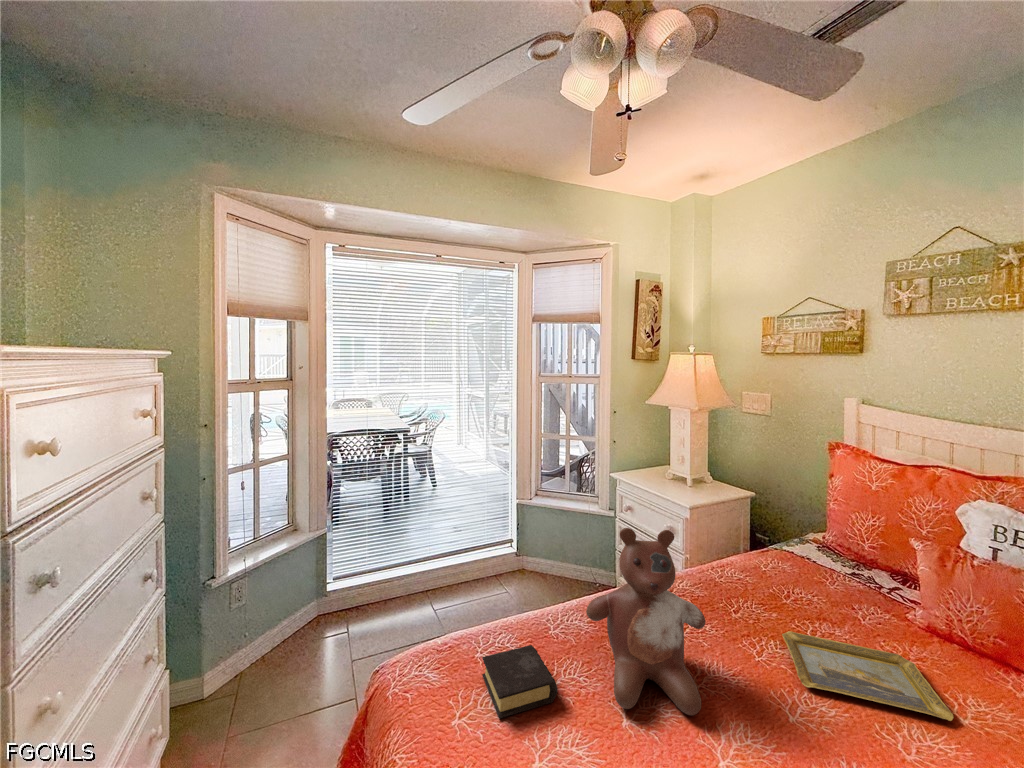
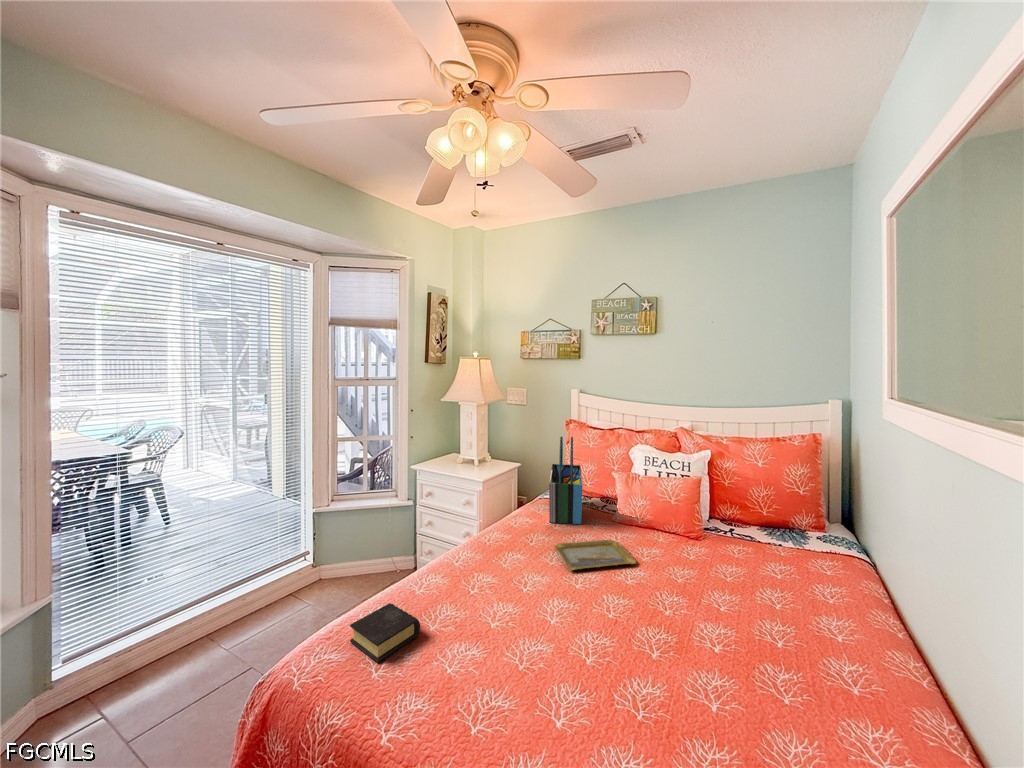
tote bag: none [783,468,849,609] -> present [549,437,583,524]
stuffed bear: present [586,528,706,715] -> none [432,487,519,620]

